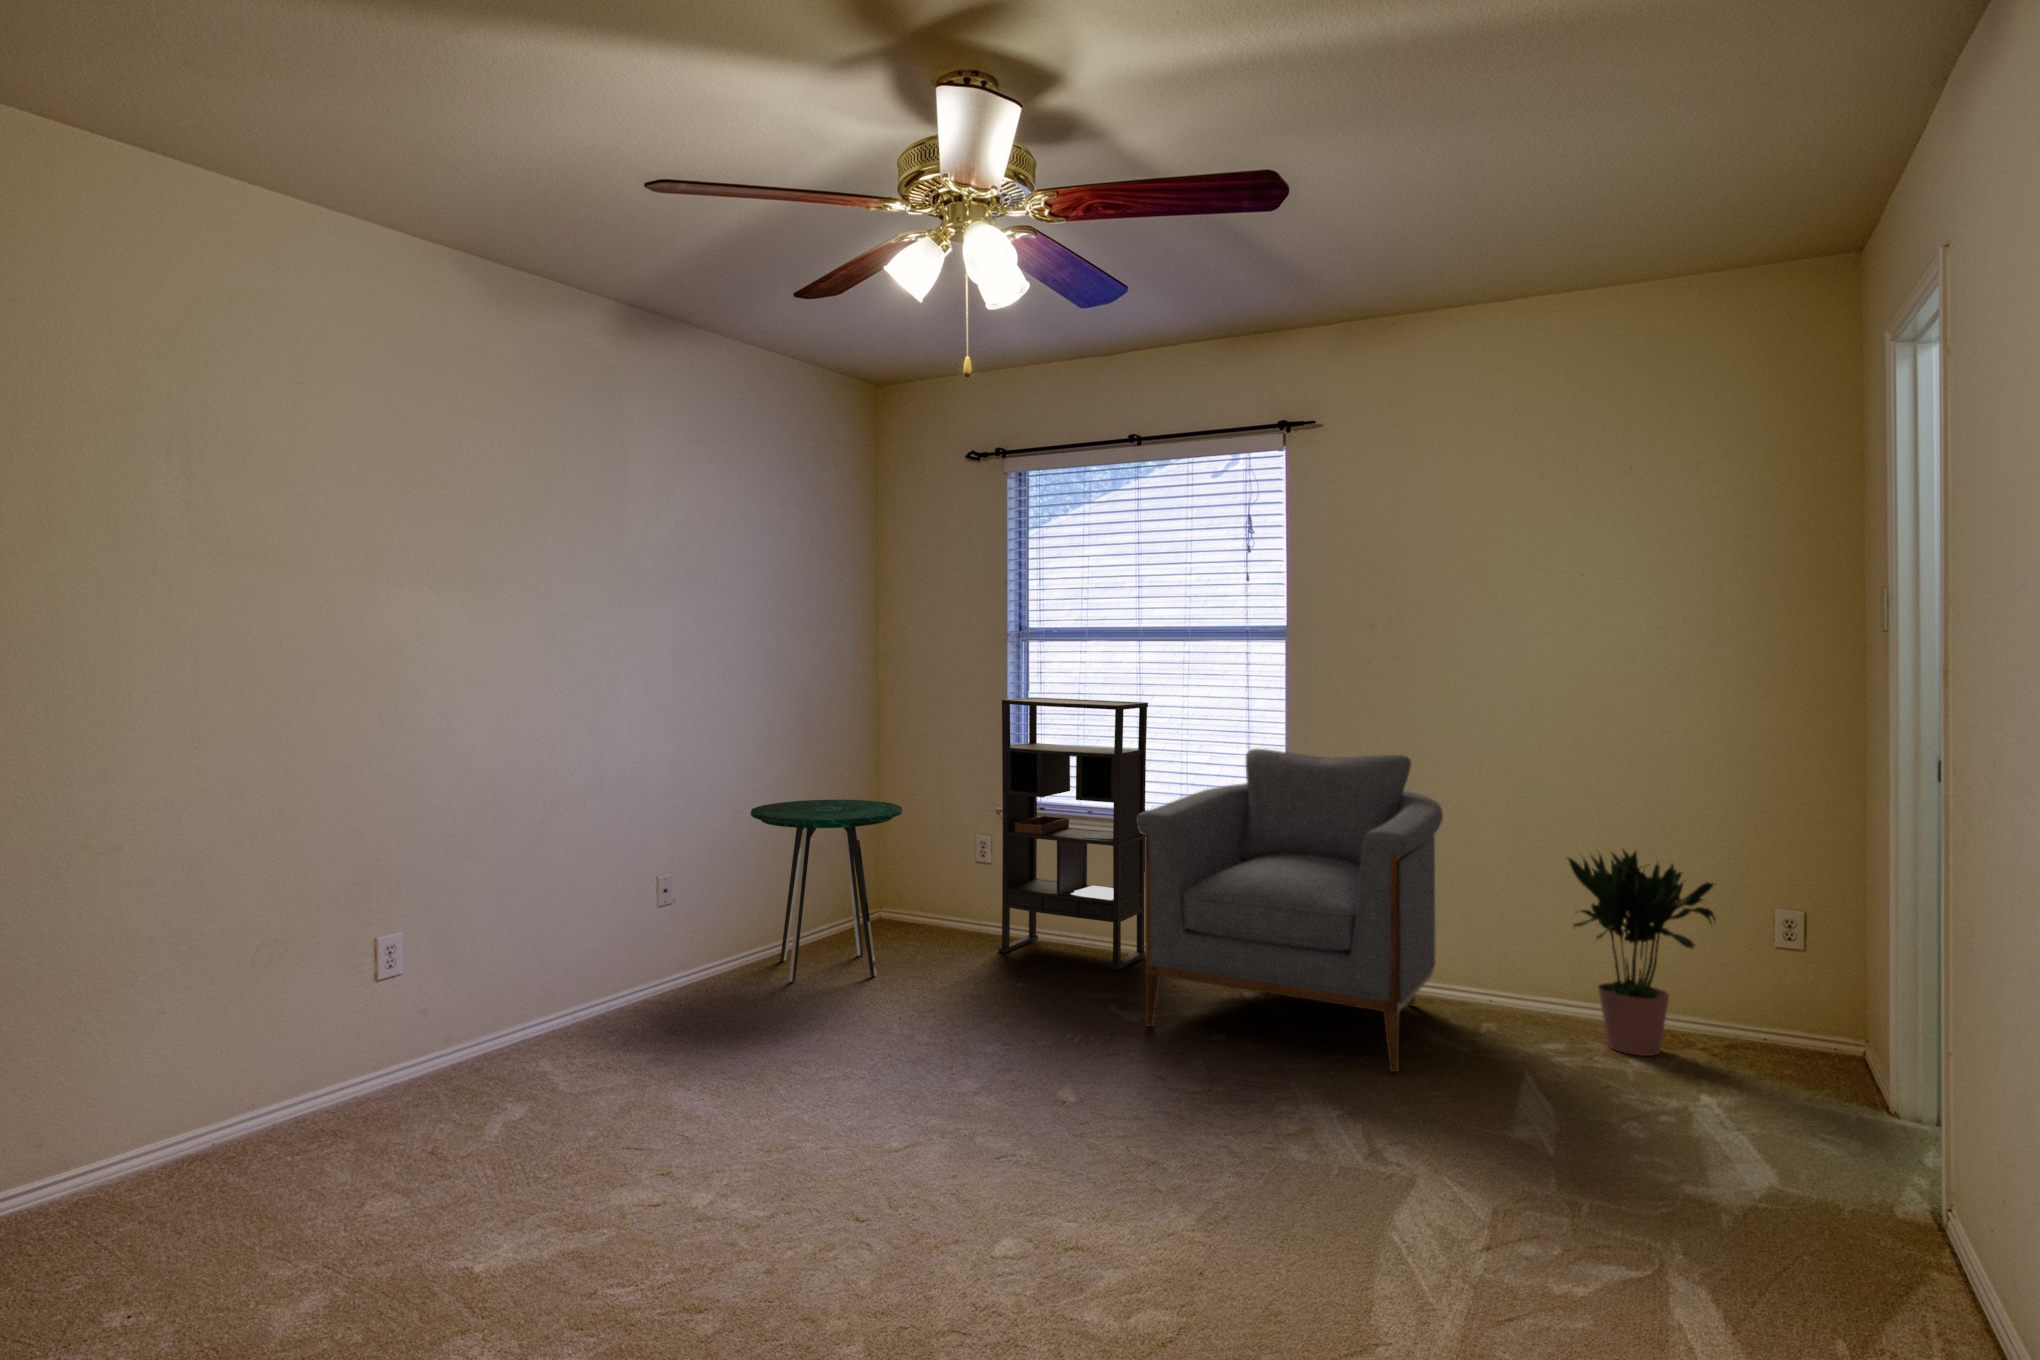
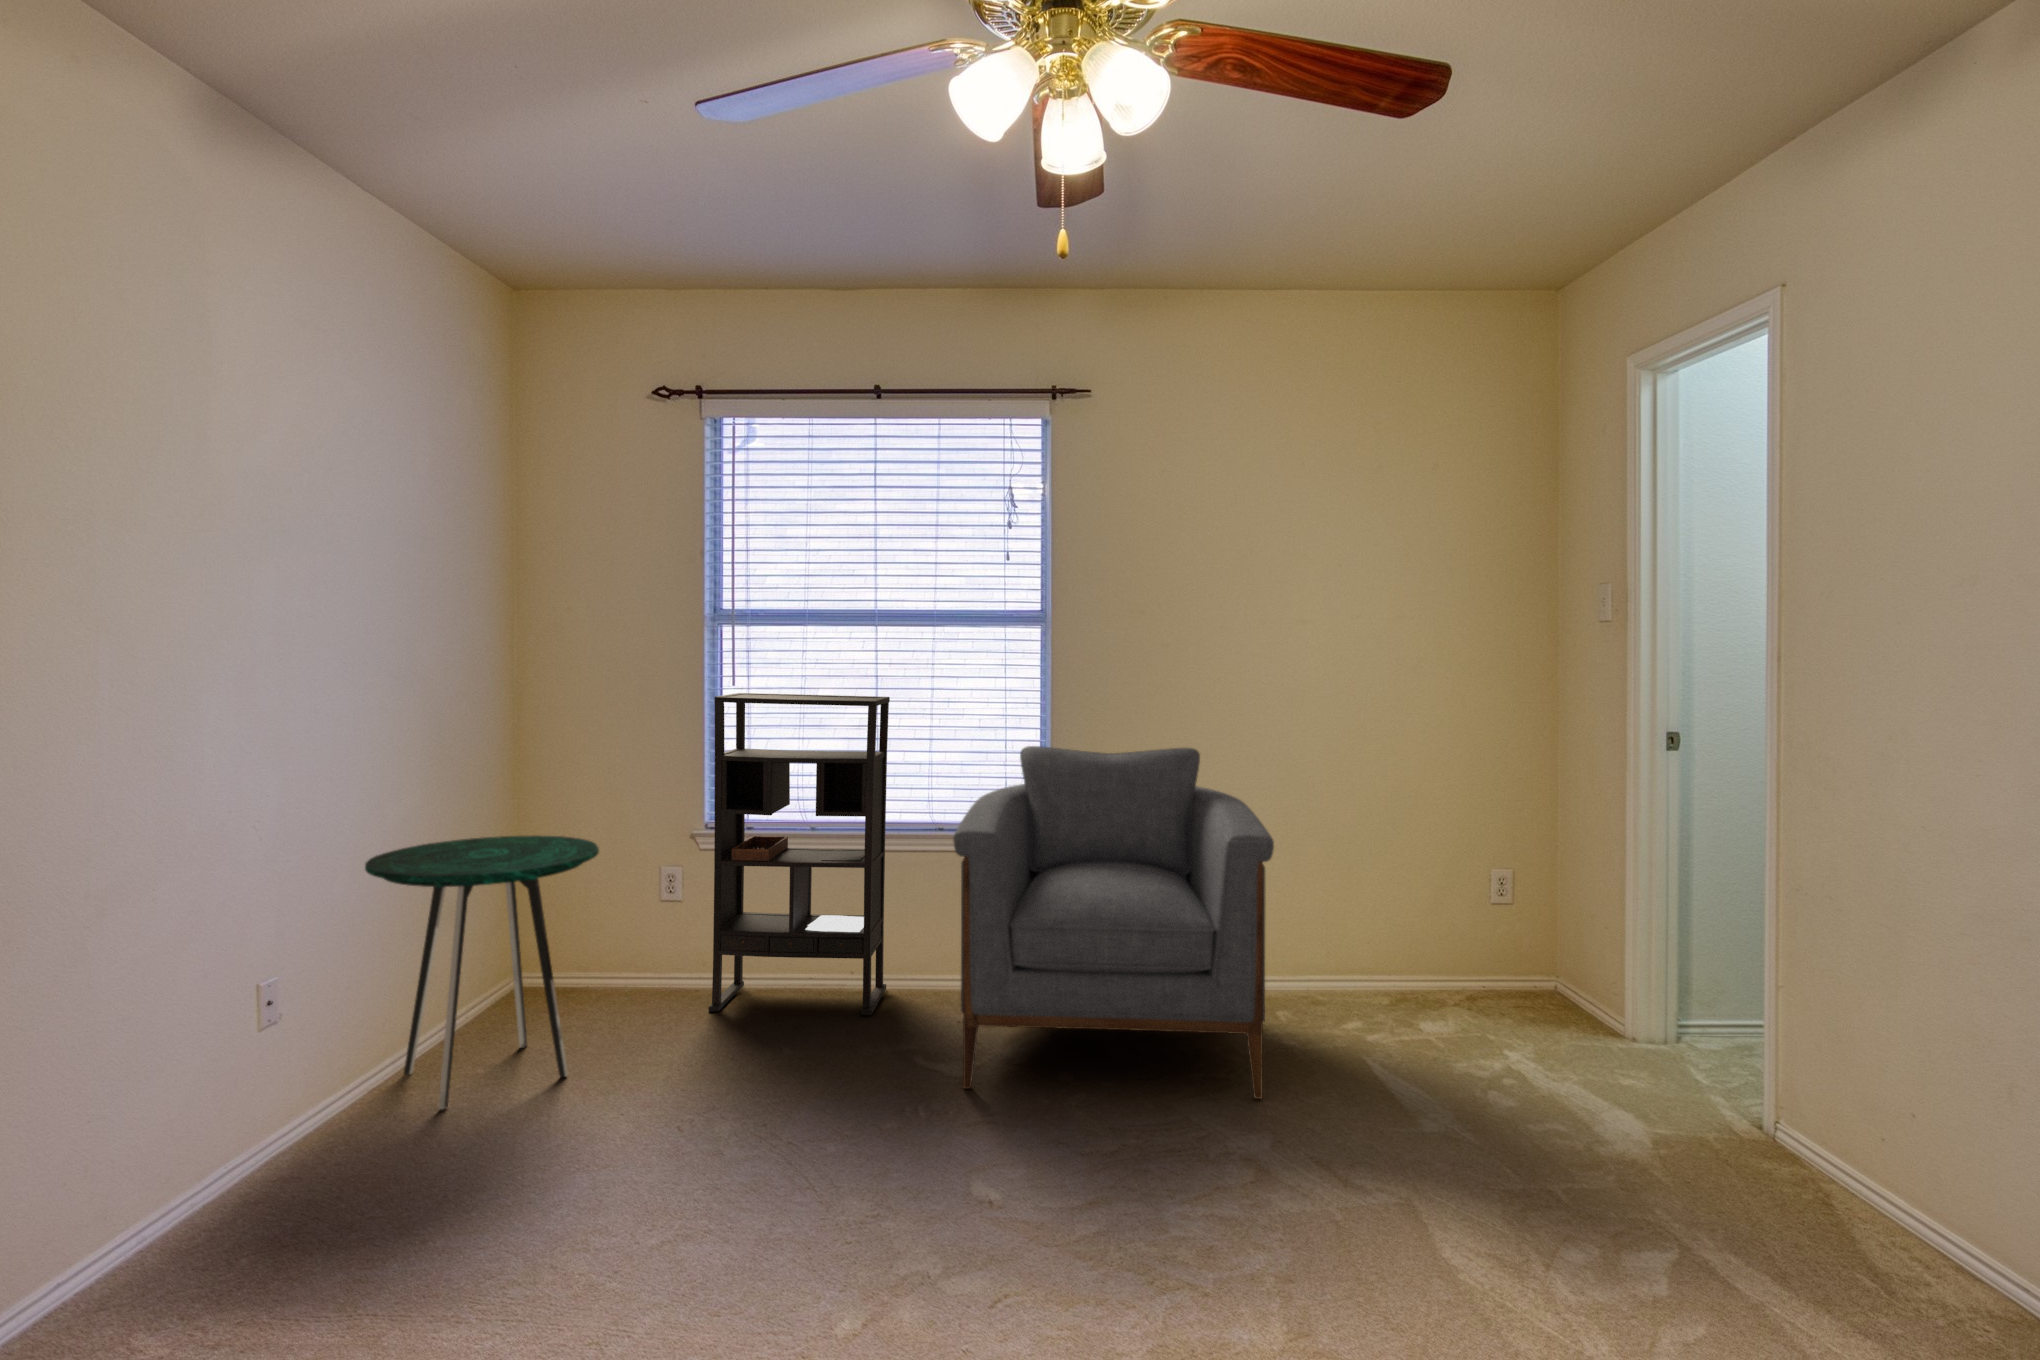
potted plant: present [1568,850,1716,1056] -> none [1352,825,1502,1032]

